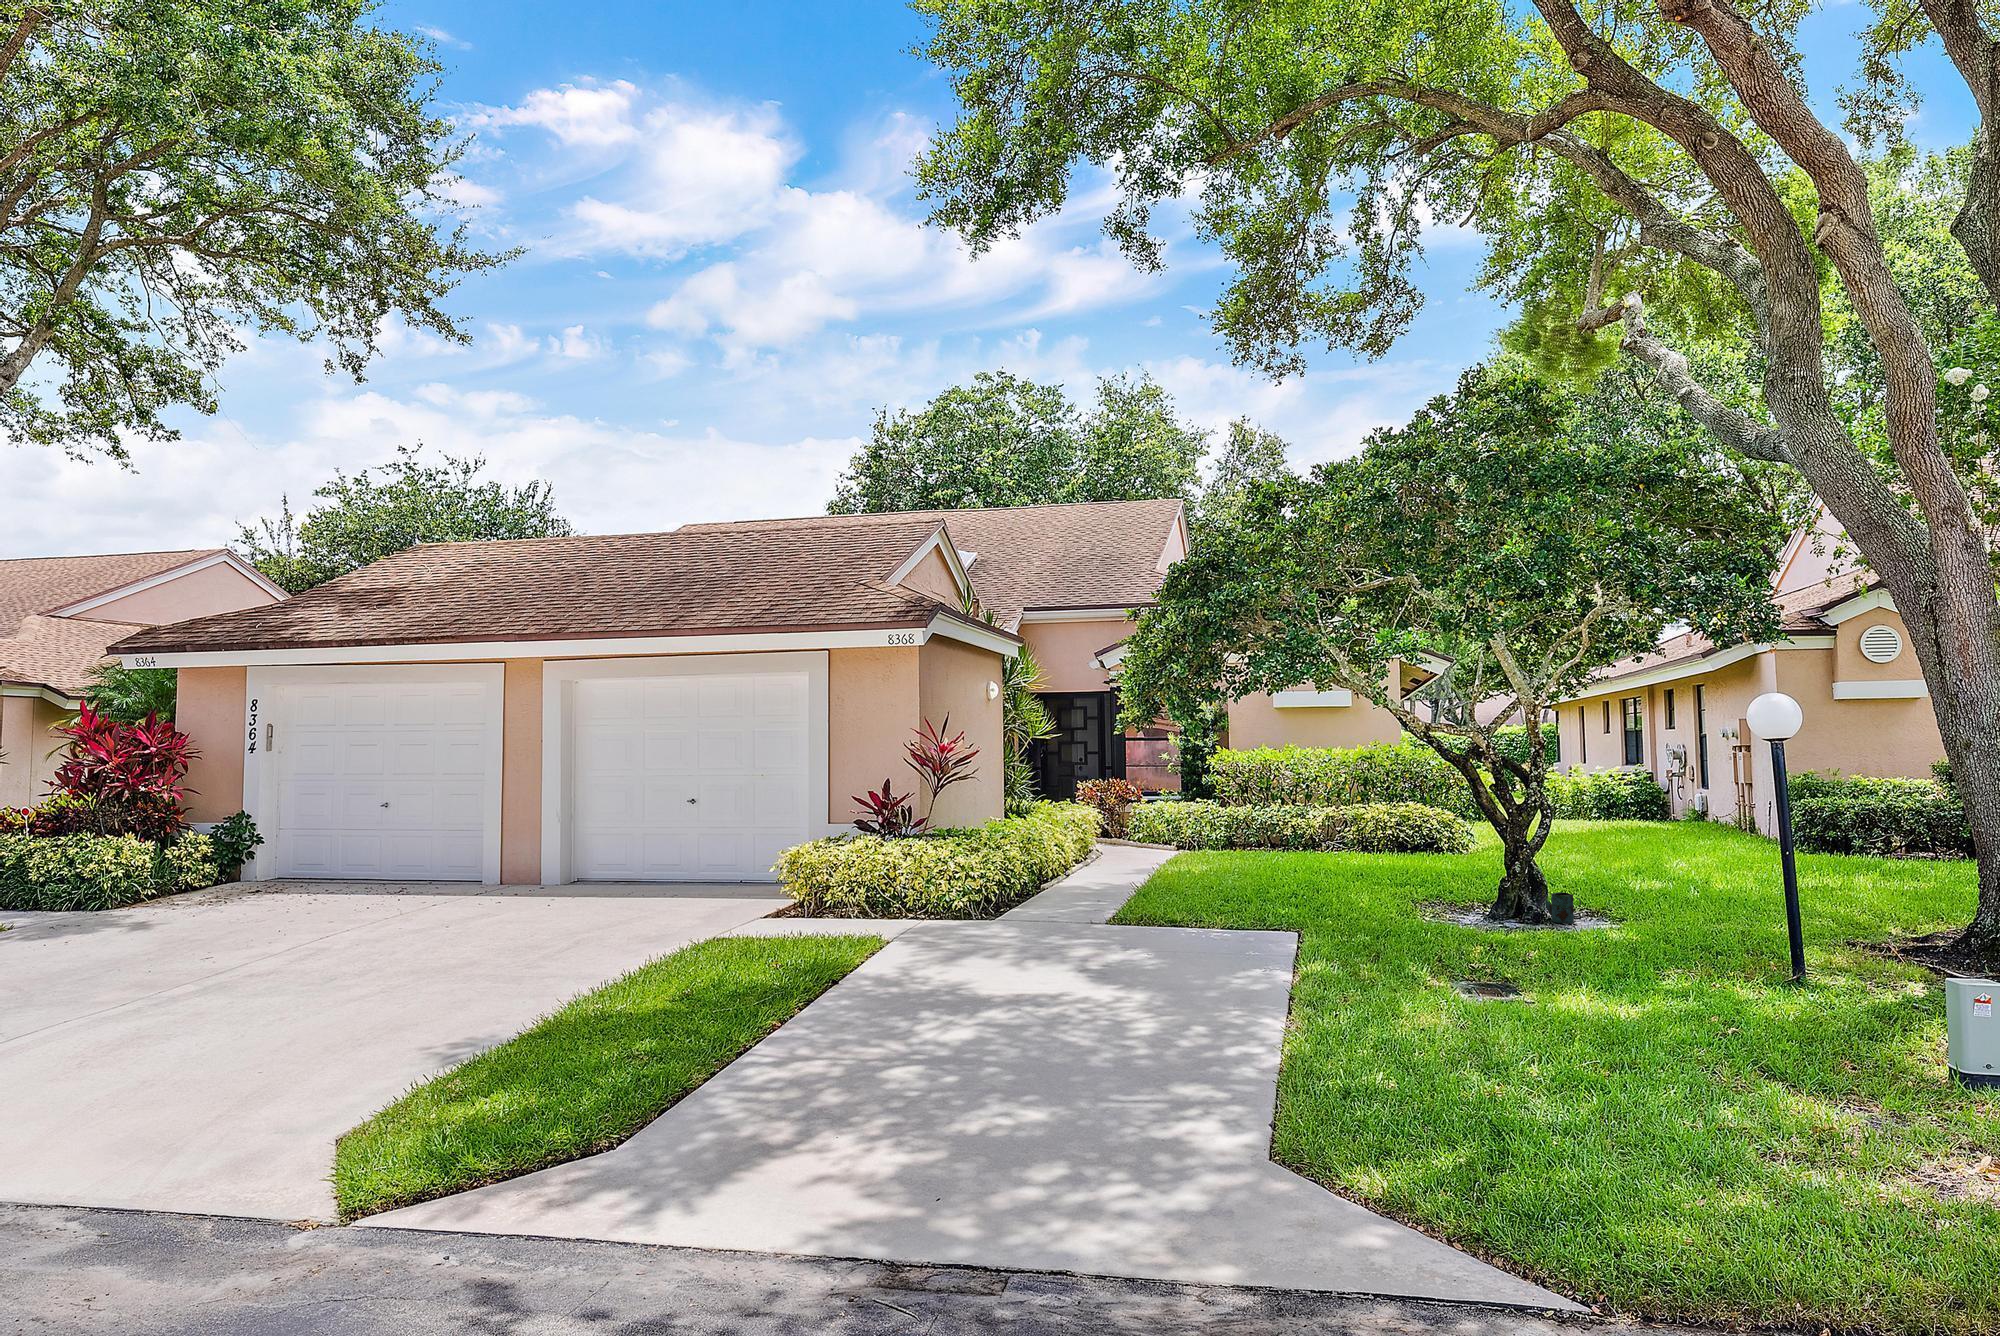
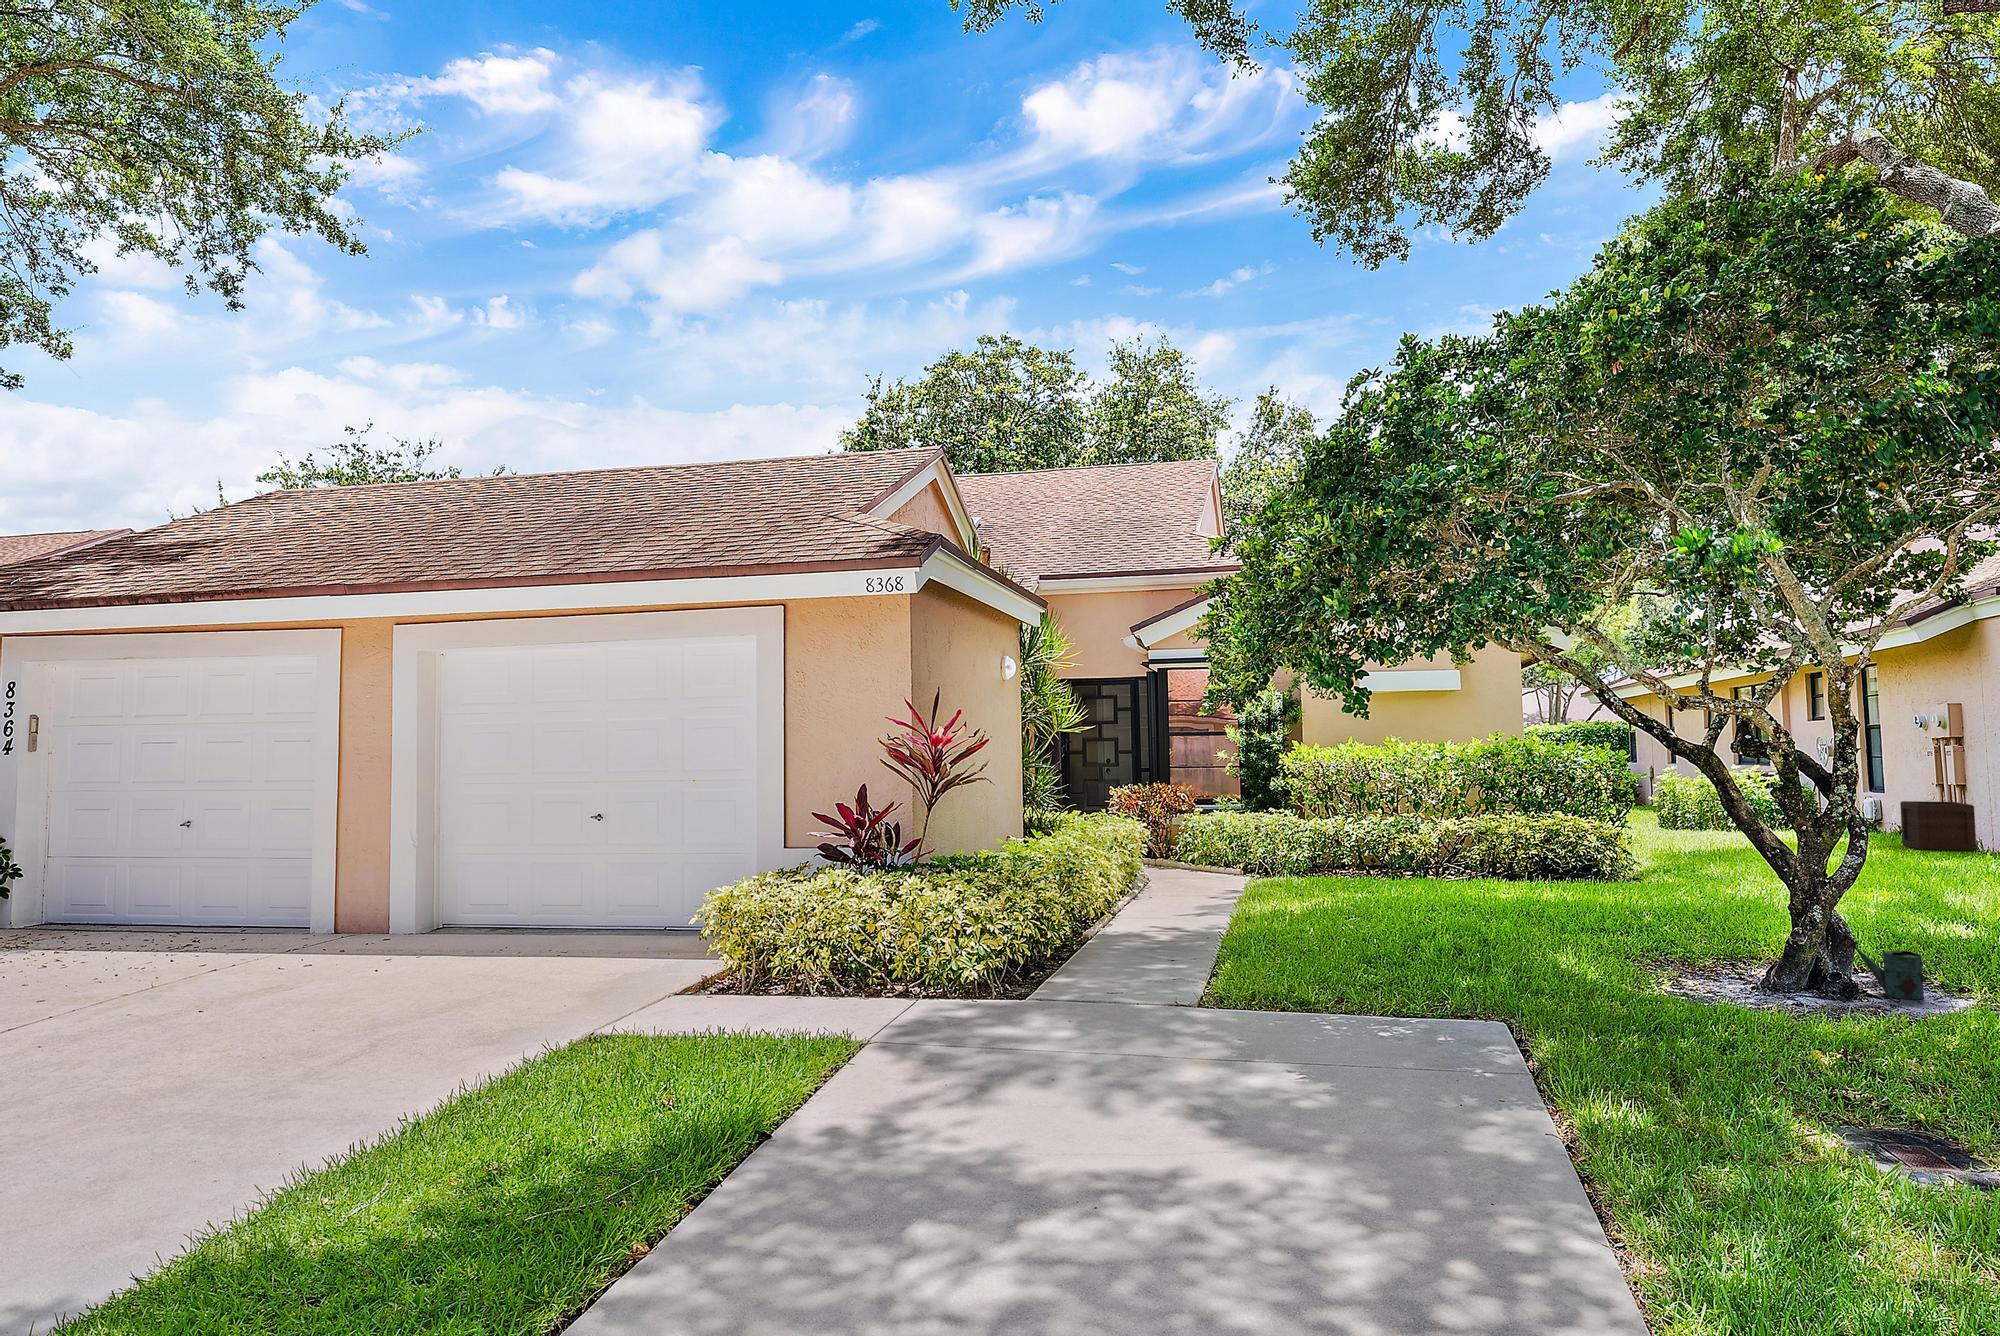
wooden crate: none [1703,796,1754,836] -> present [1900,801,1976,851]

